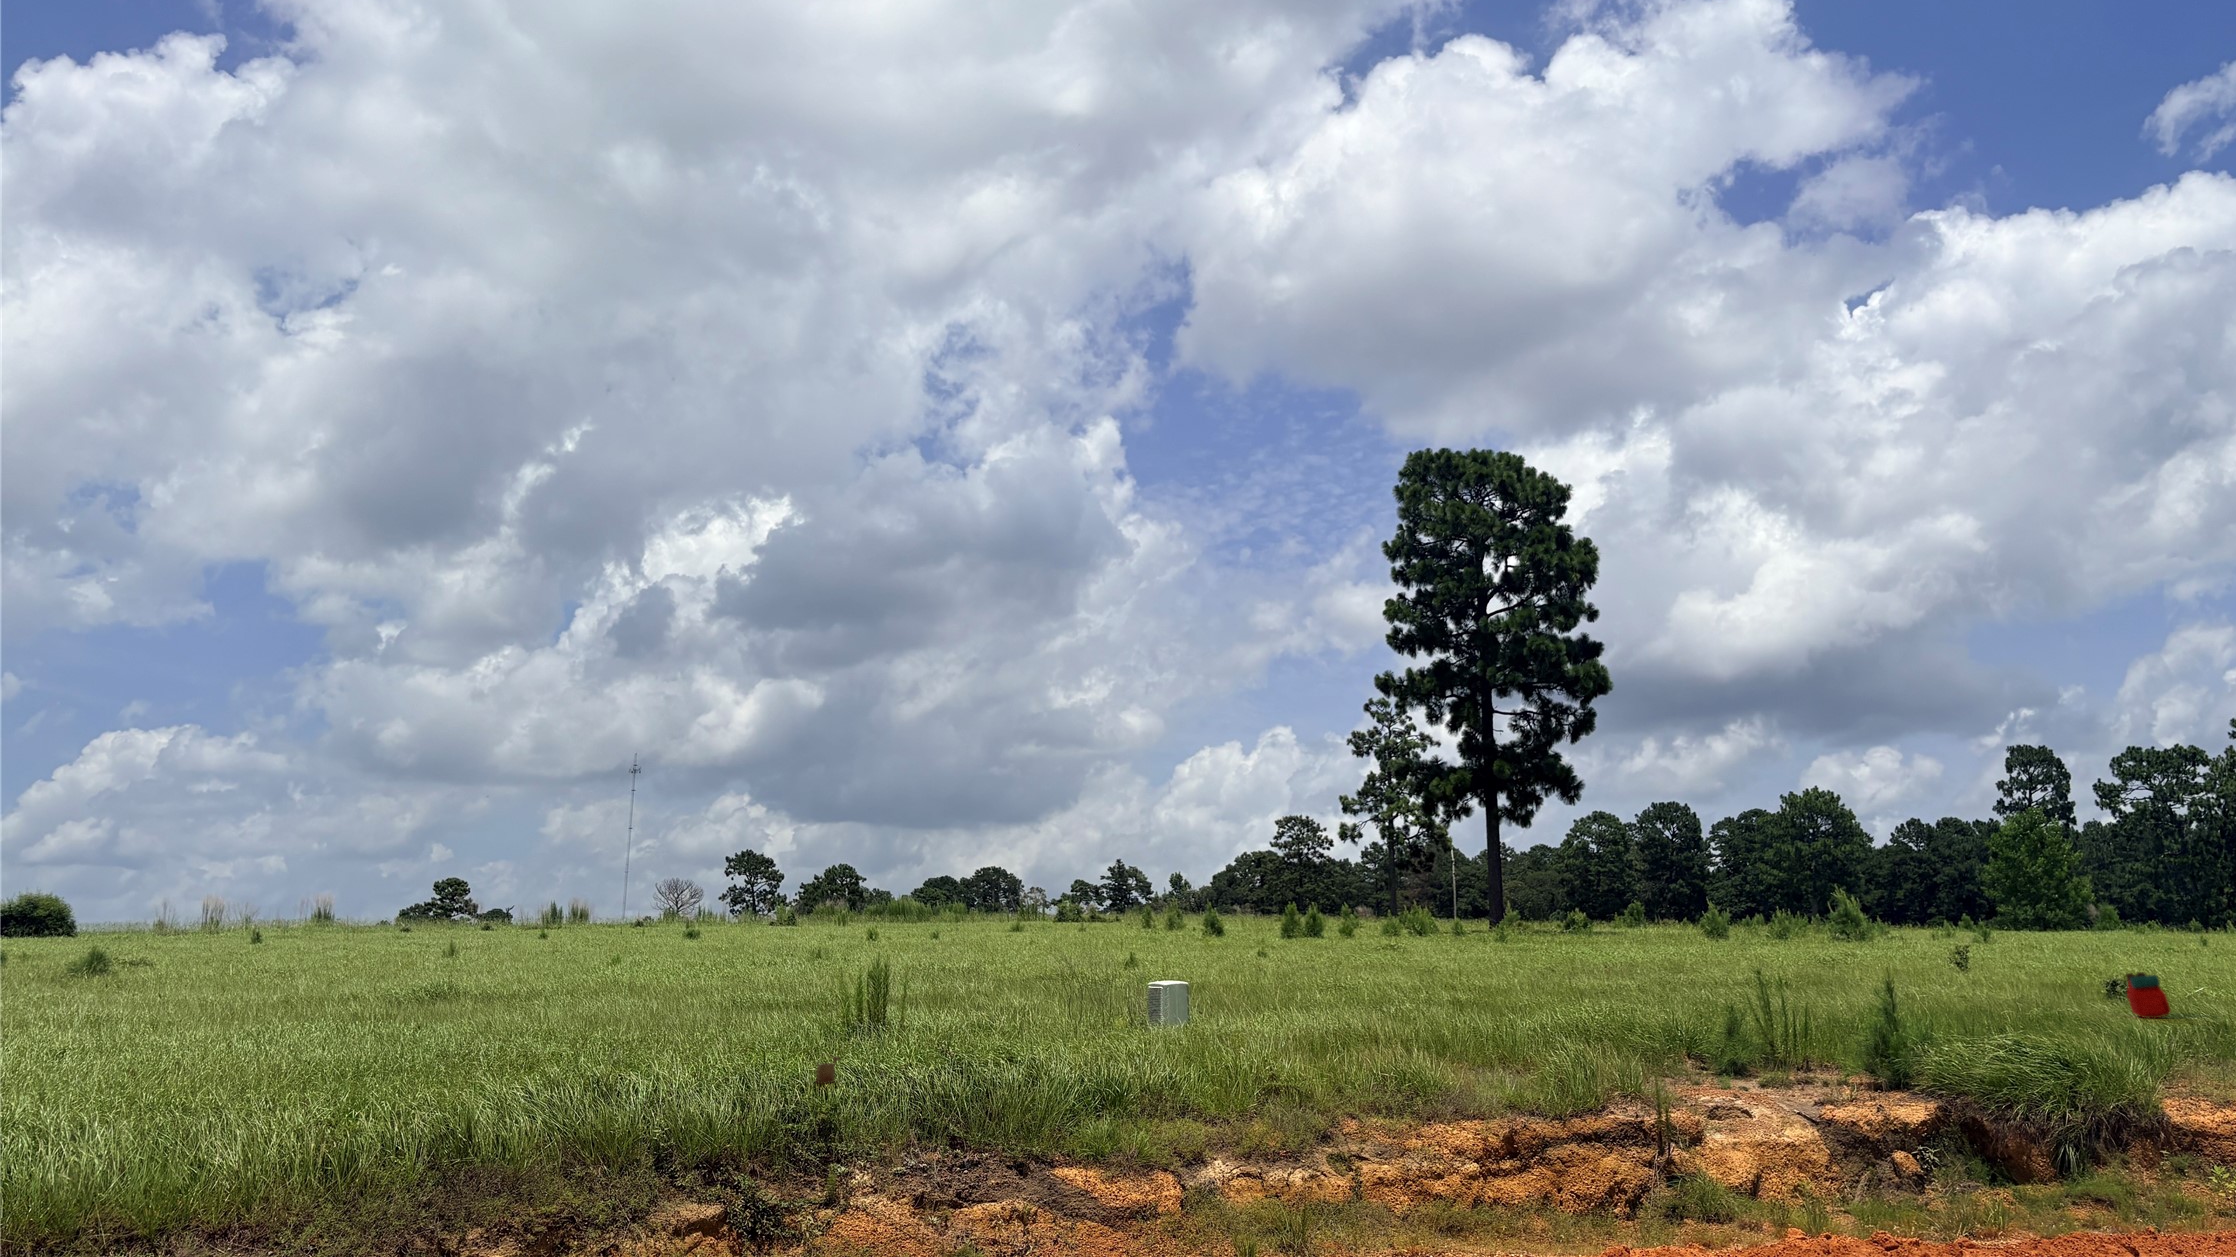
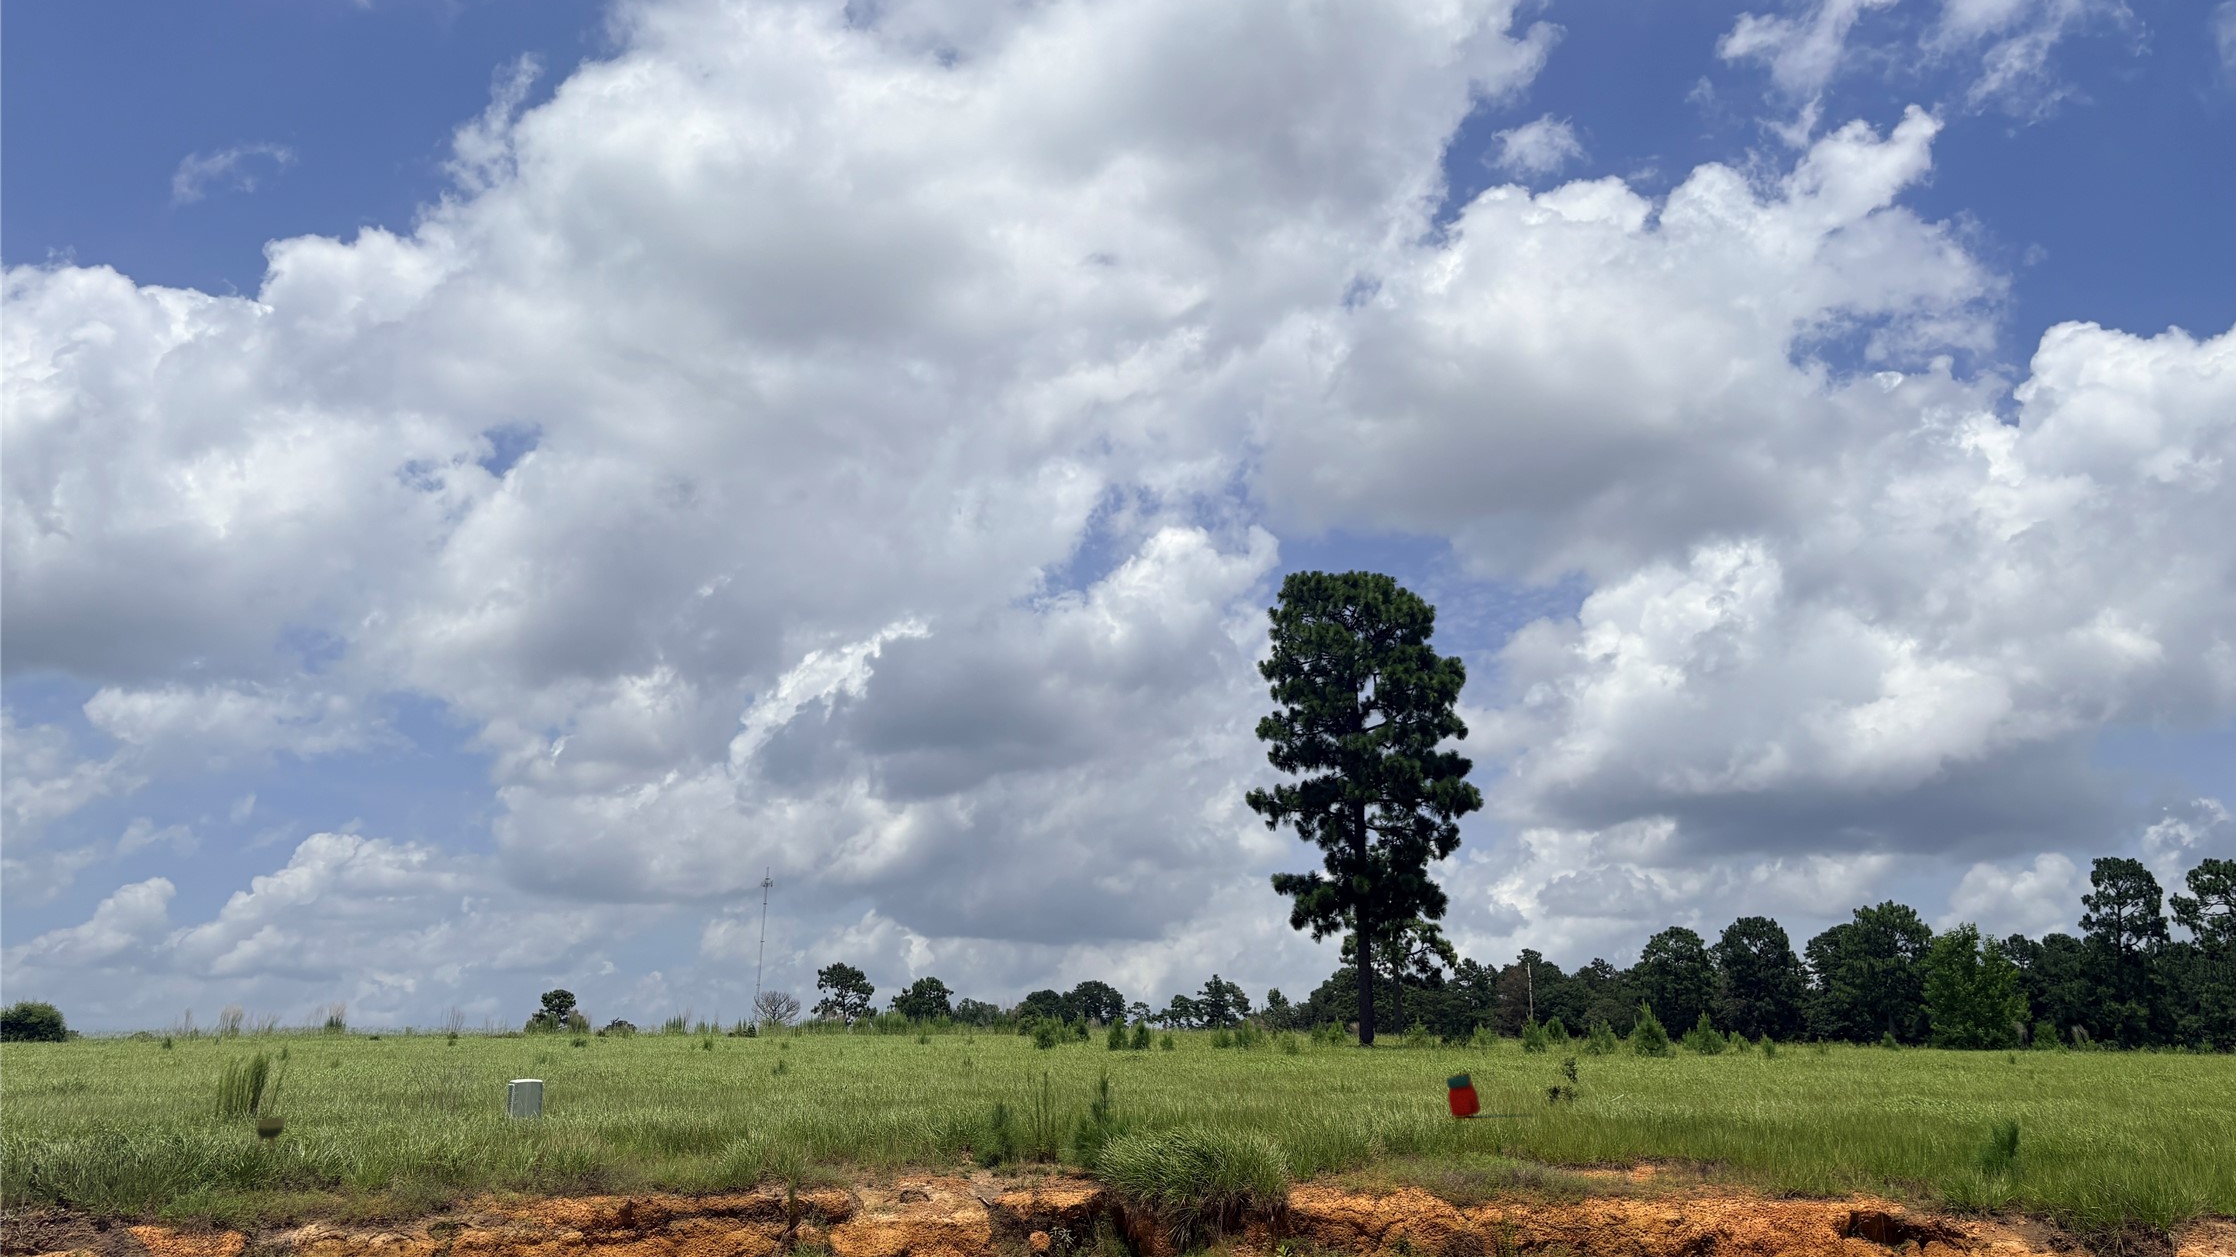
planter: none [1017,1033,1045,1072] -> present [256,1118,285,1150]
watering can: present [816,1056,841,1084] -> none [60,1133,100,1158]

